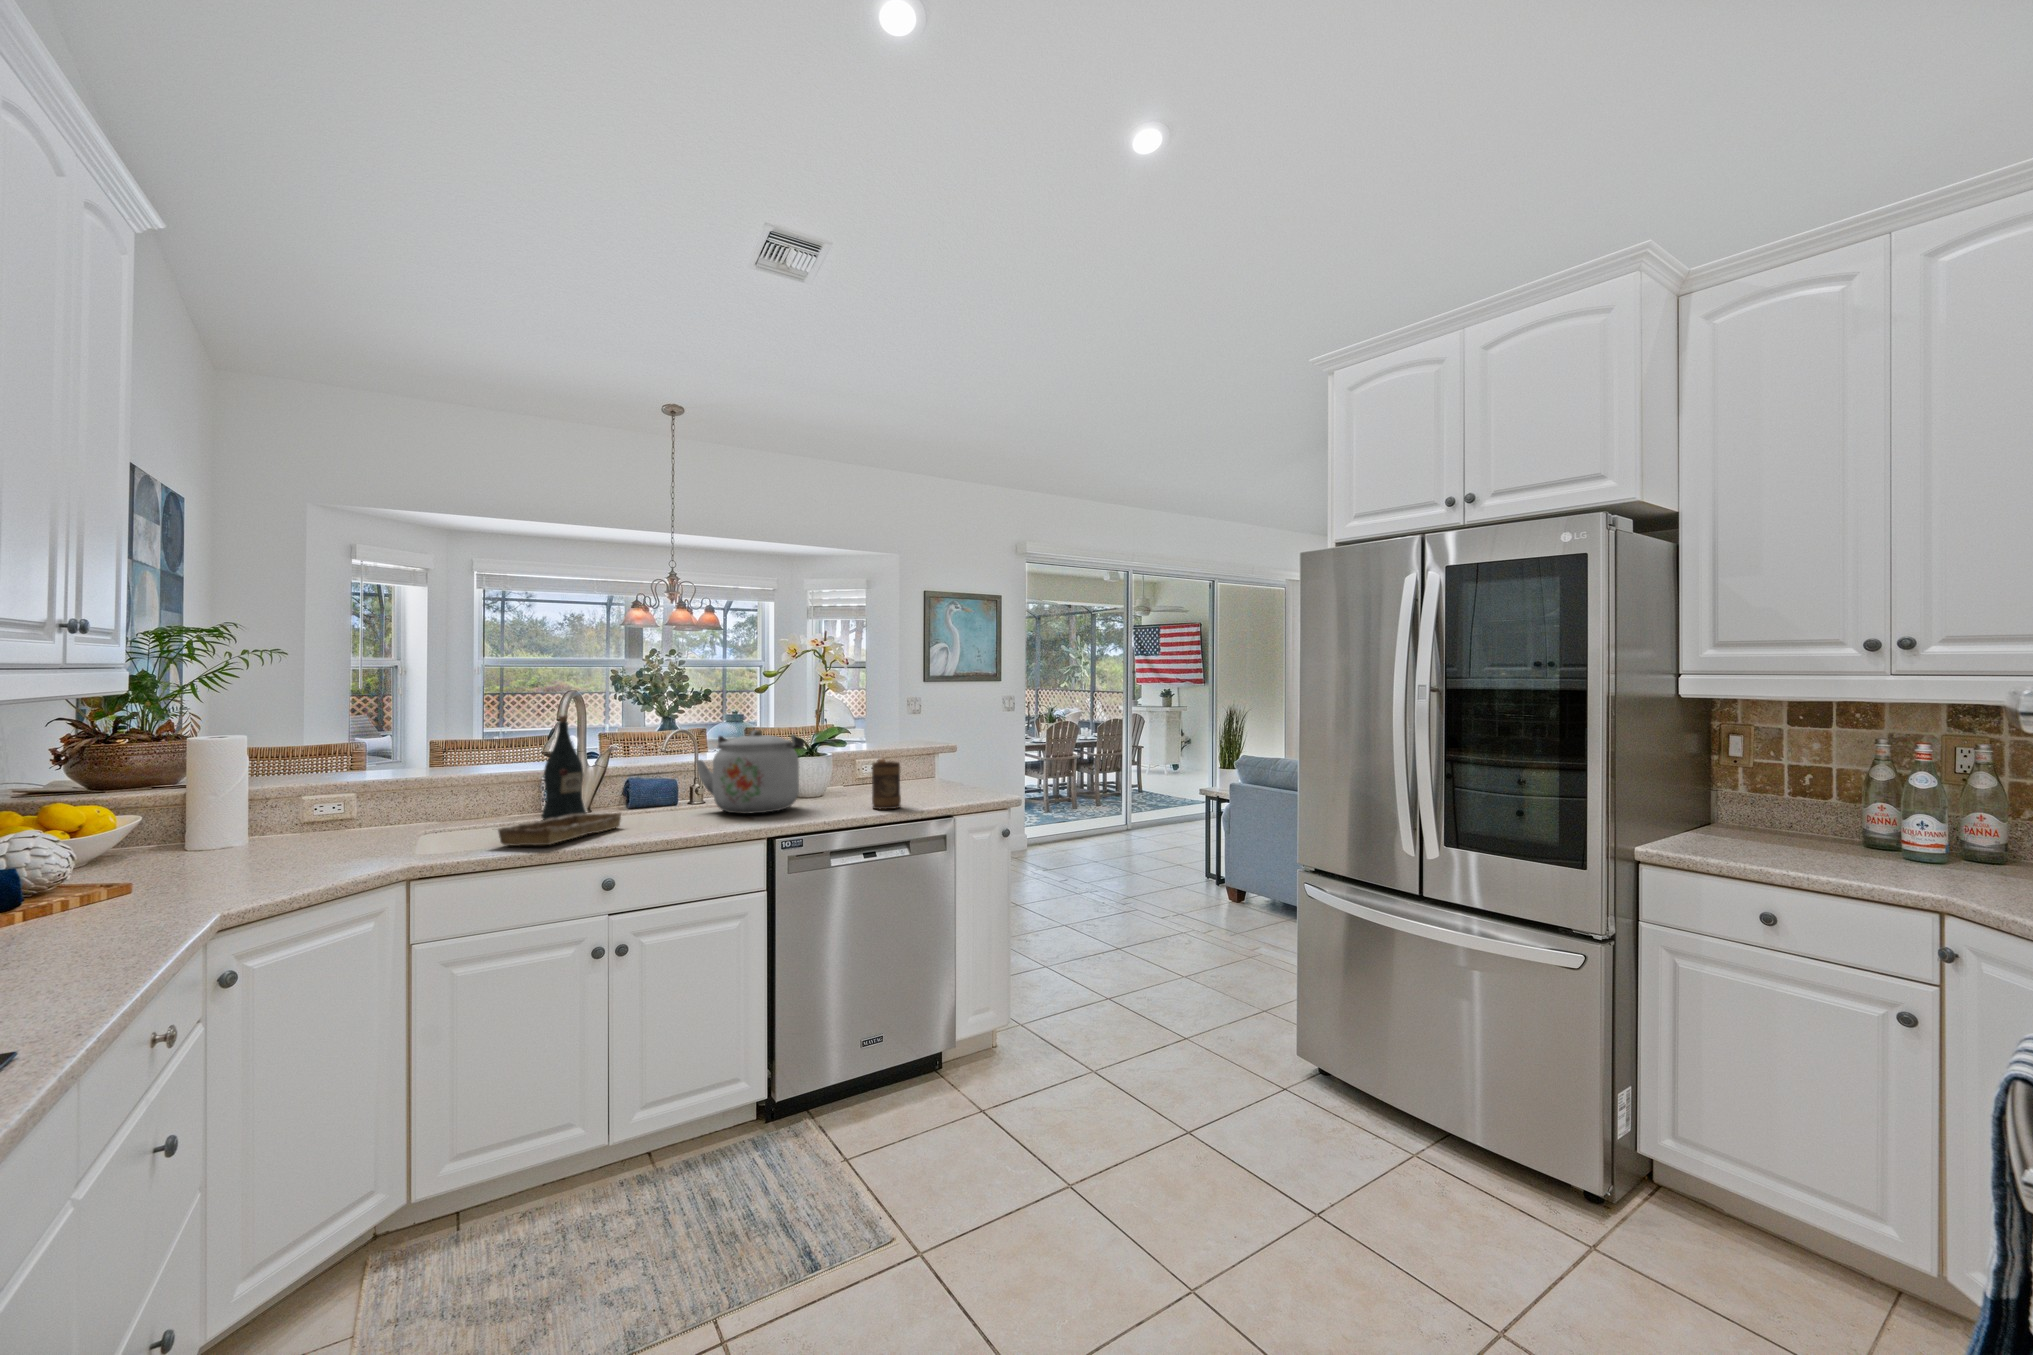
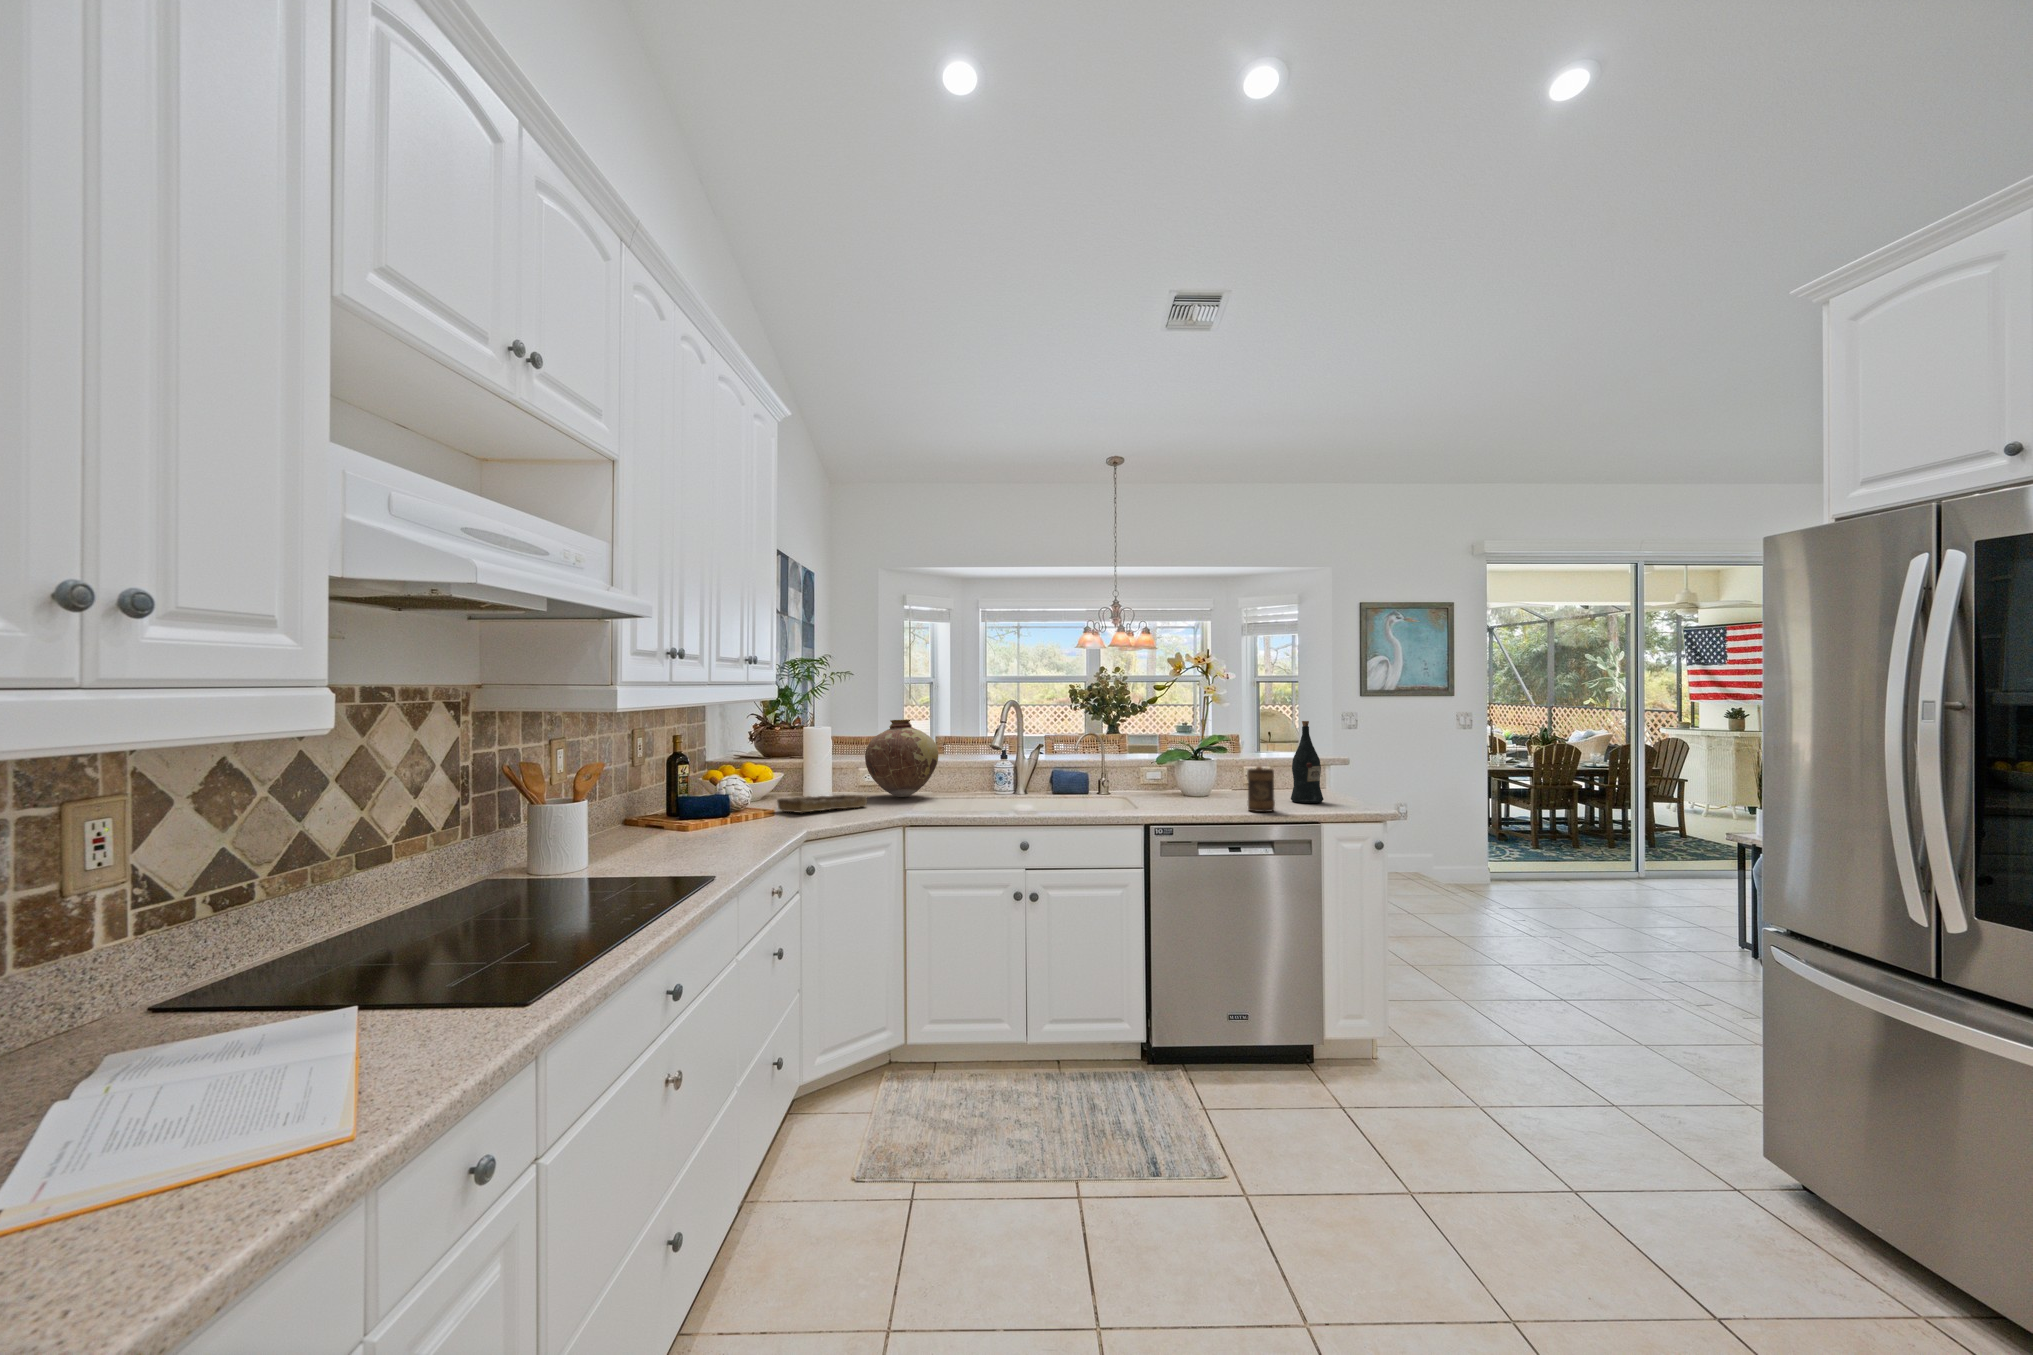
wine bottle: present [542,715,586,820] -> present [1291,721,1324,803]
vase: none [318,719,450,831] -> present [865,719,938,797]
kettle: present [696,730,804,814] -> none [1103,735,1193,805]
tray: present [498,812,622,846] -> present [777,795,868,813]

